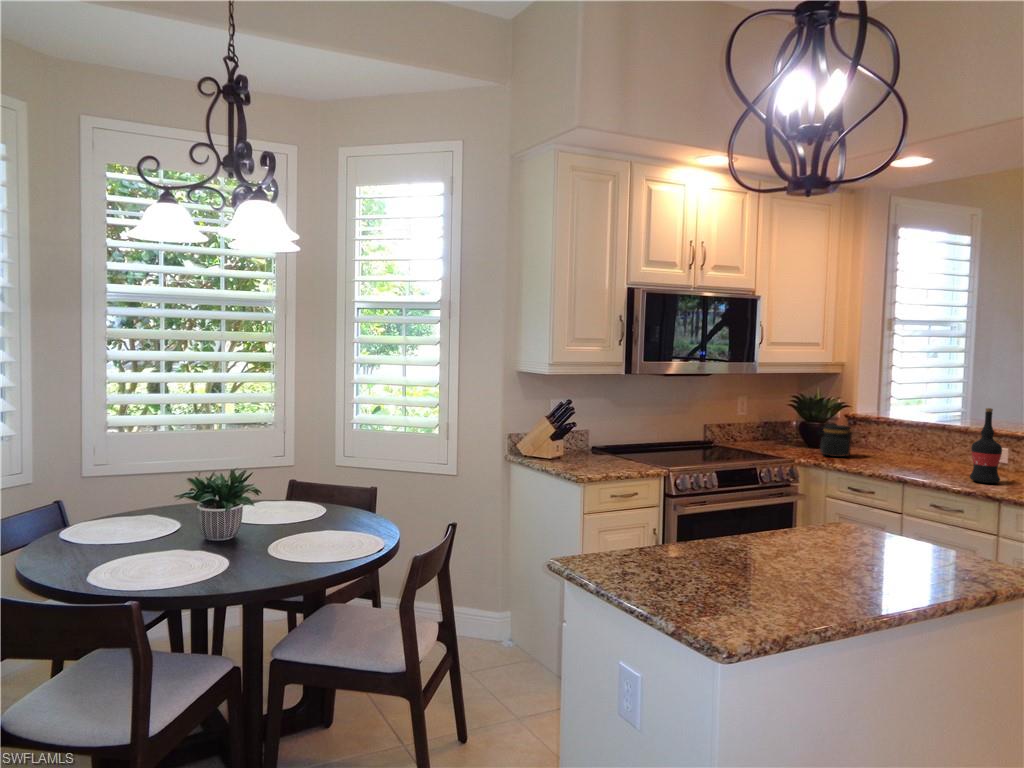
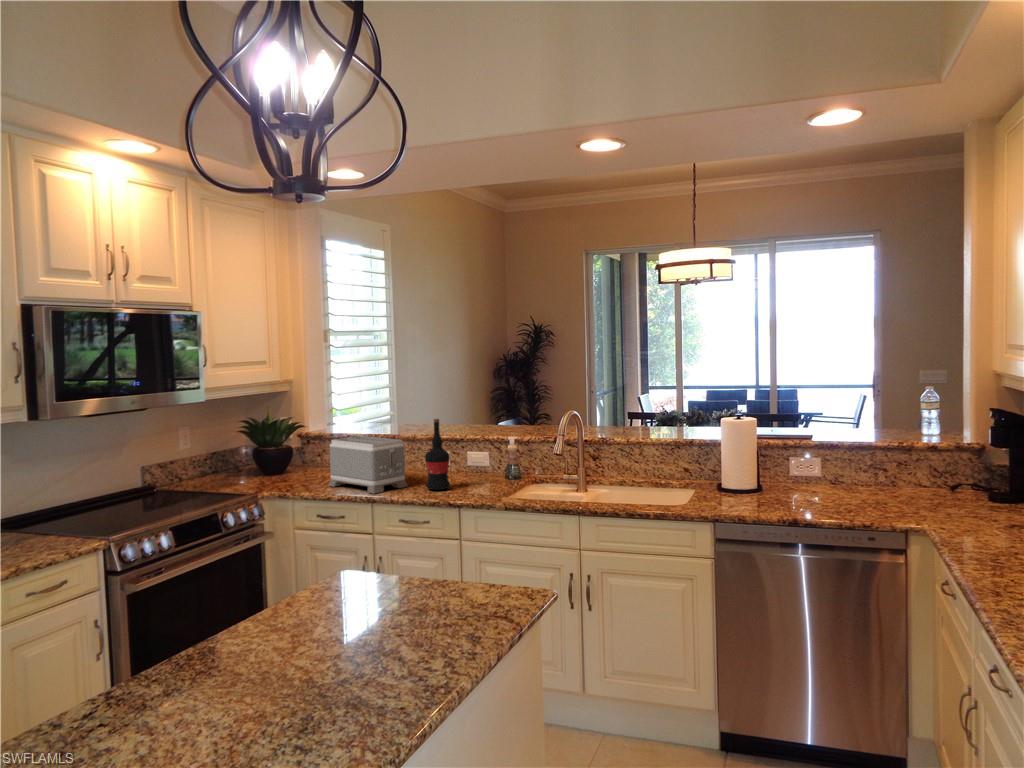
toaster: none [864,419,950,475] -> present [329,436,408,494]
jar: present [818,424,852,457] -> none [276,448,315,484]

